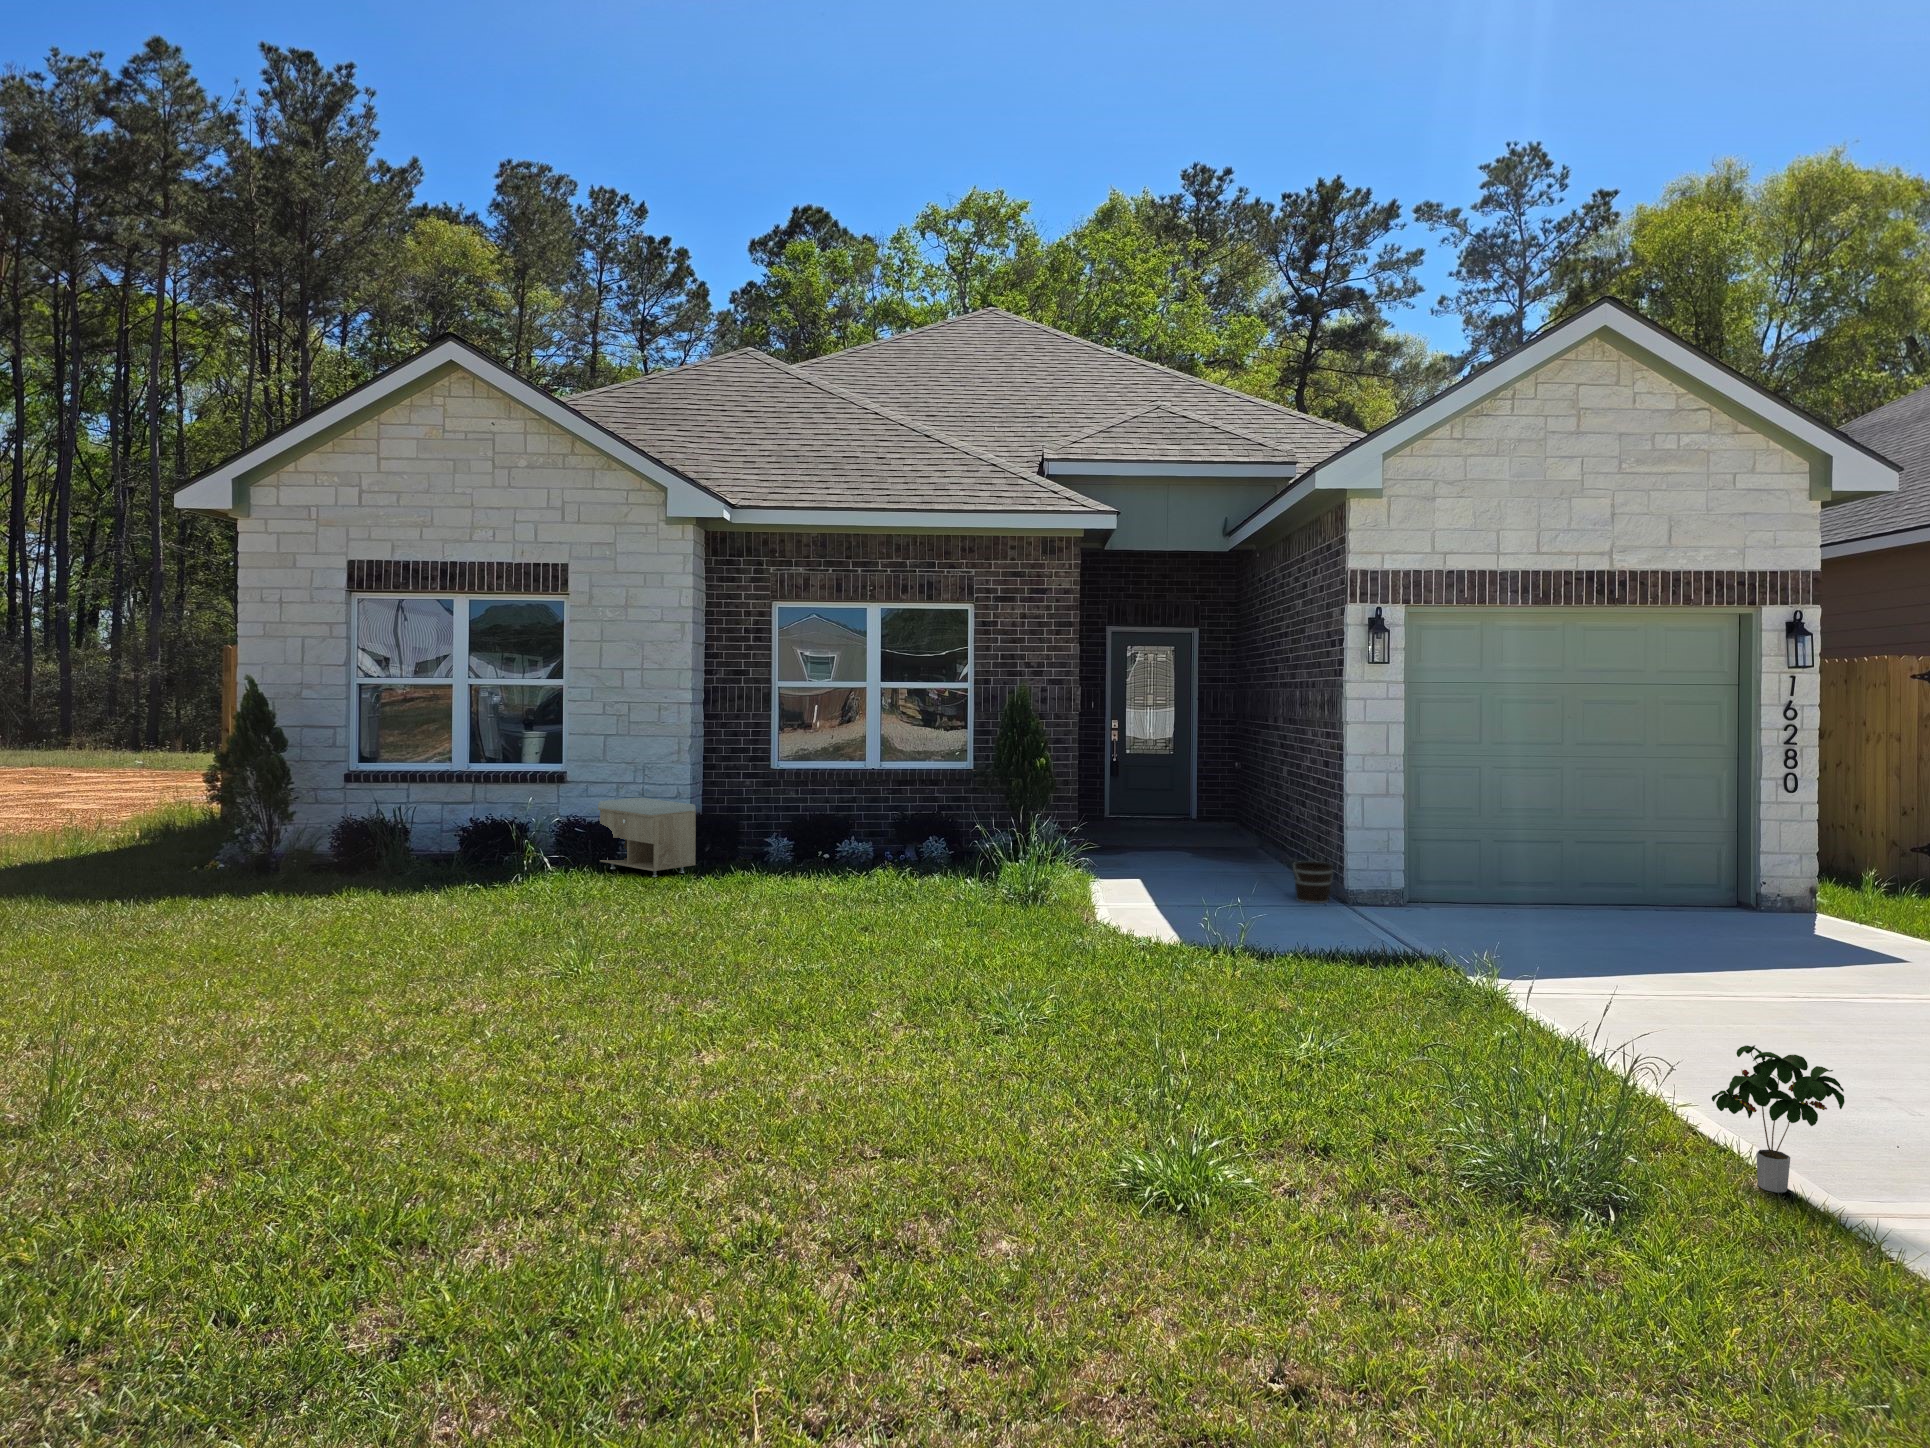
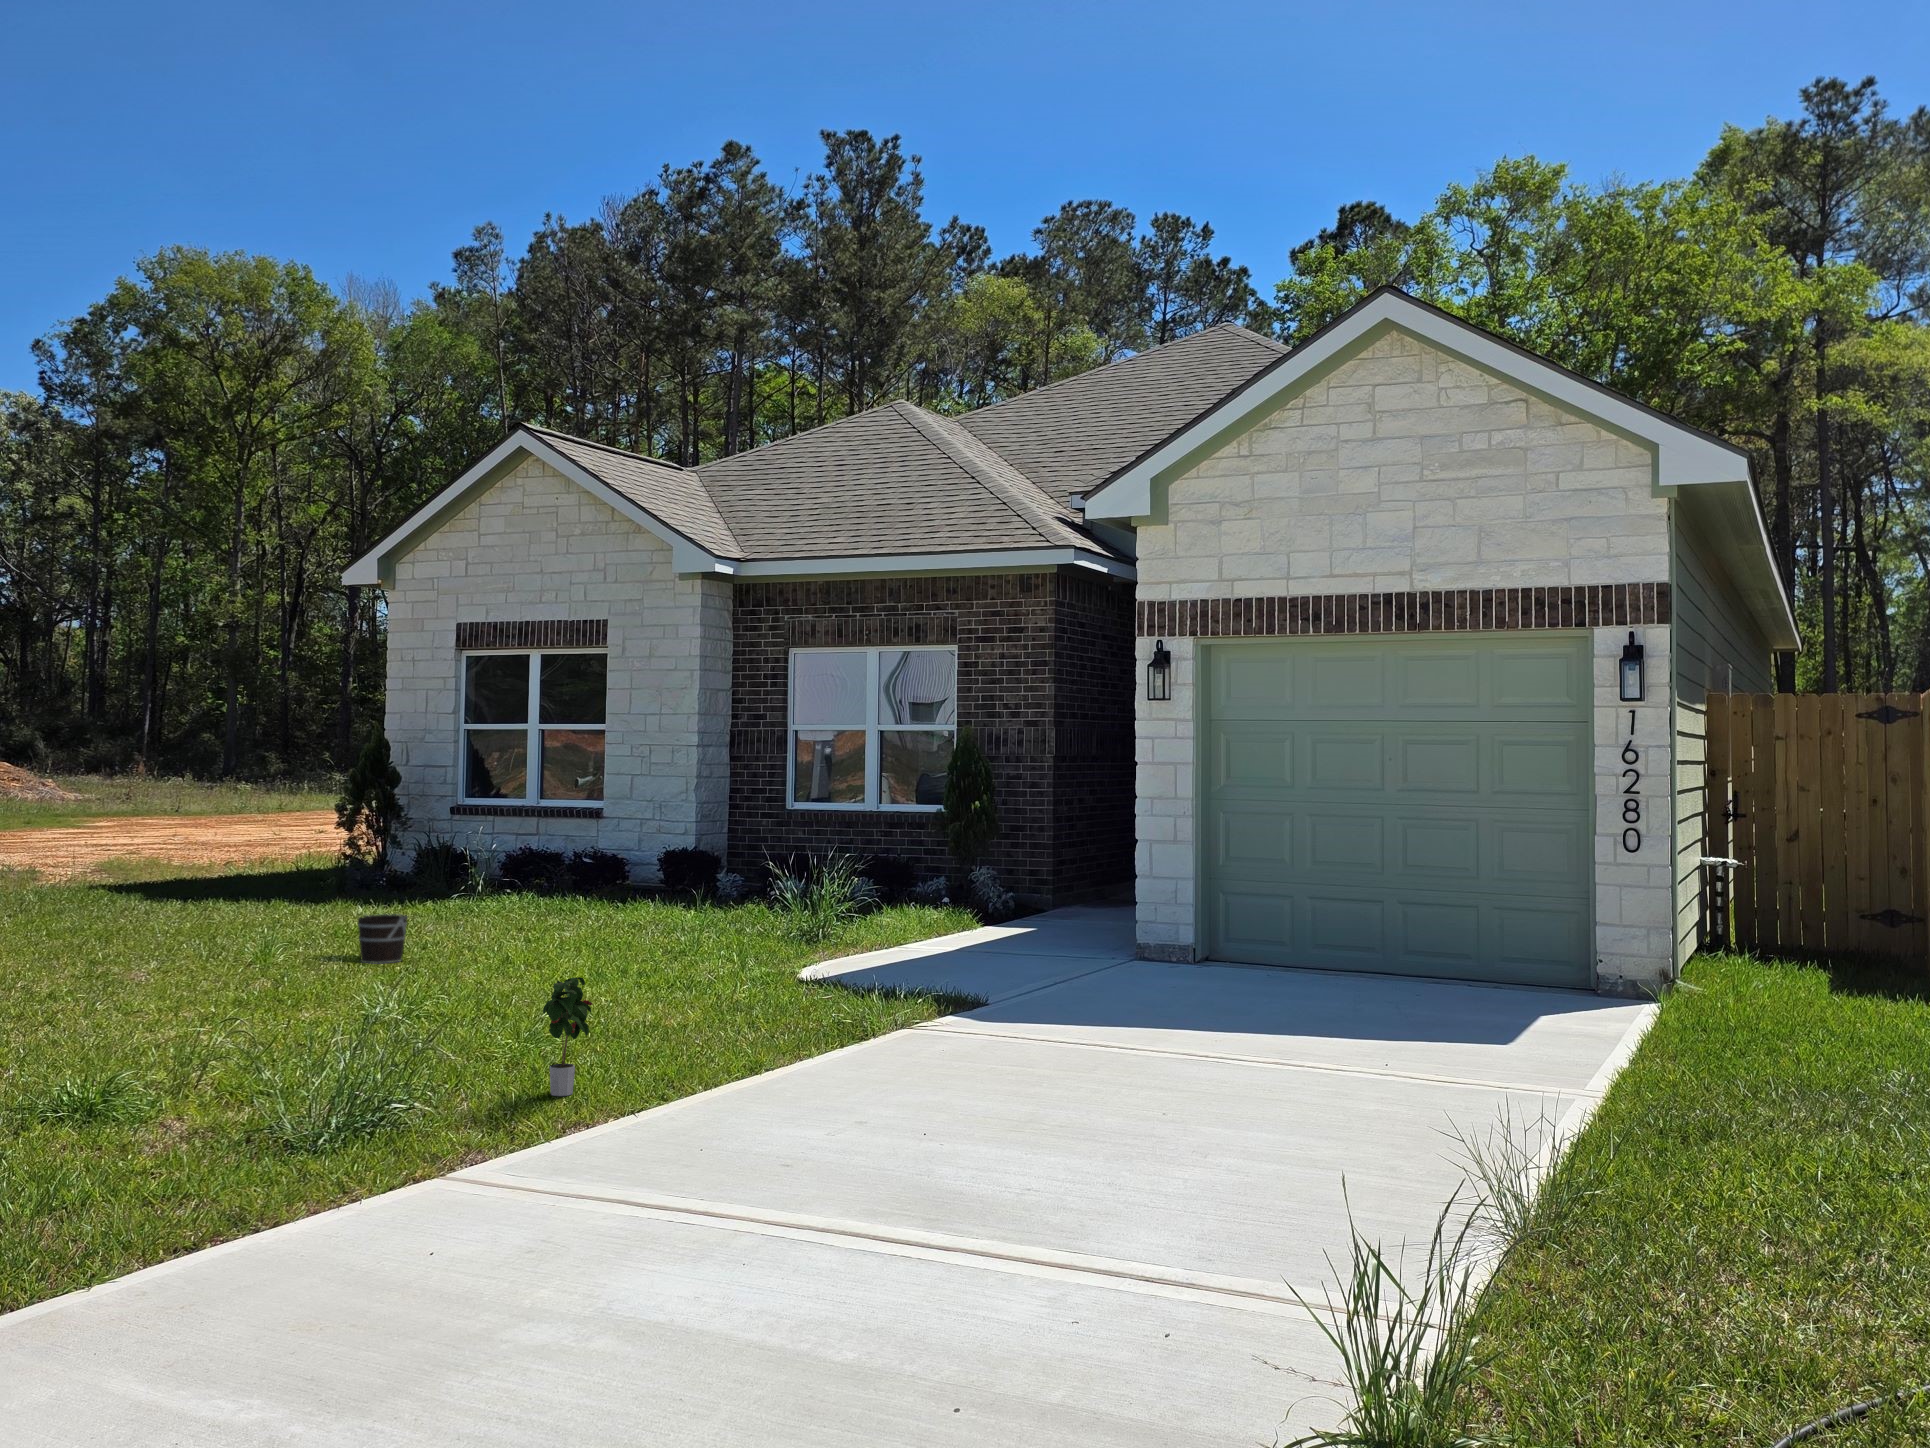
storage bench: present [598,798,696,877] -> none [610,832,671,900]
bucket: present [1293,861,1333,903] -> present [358,914,408,964]

